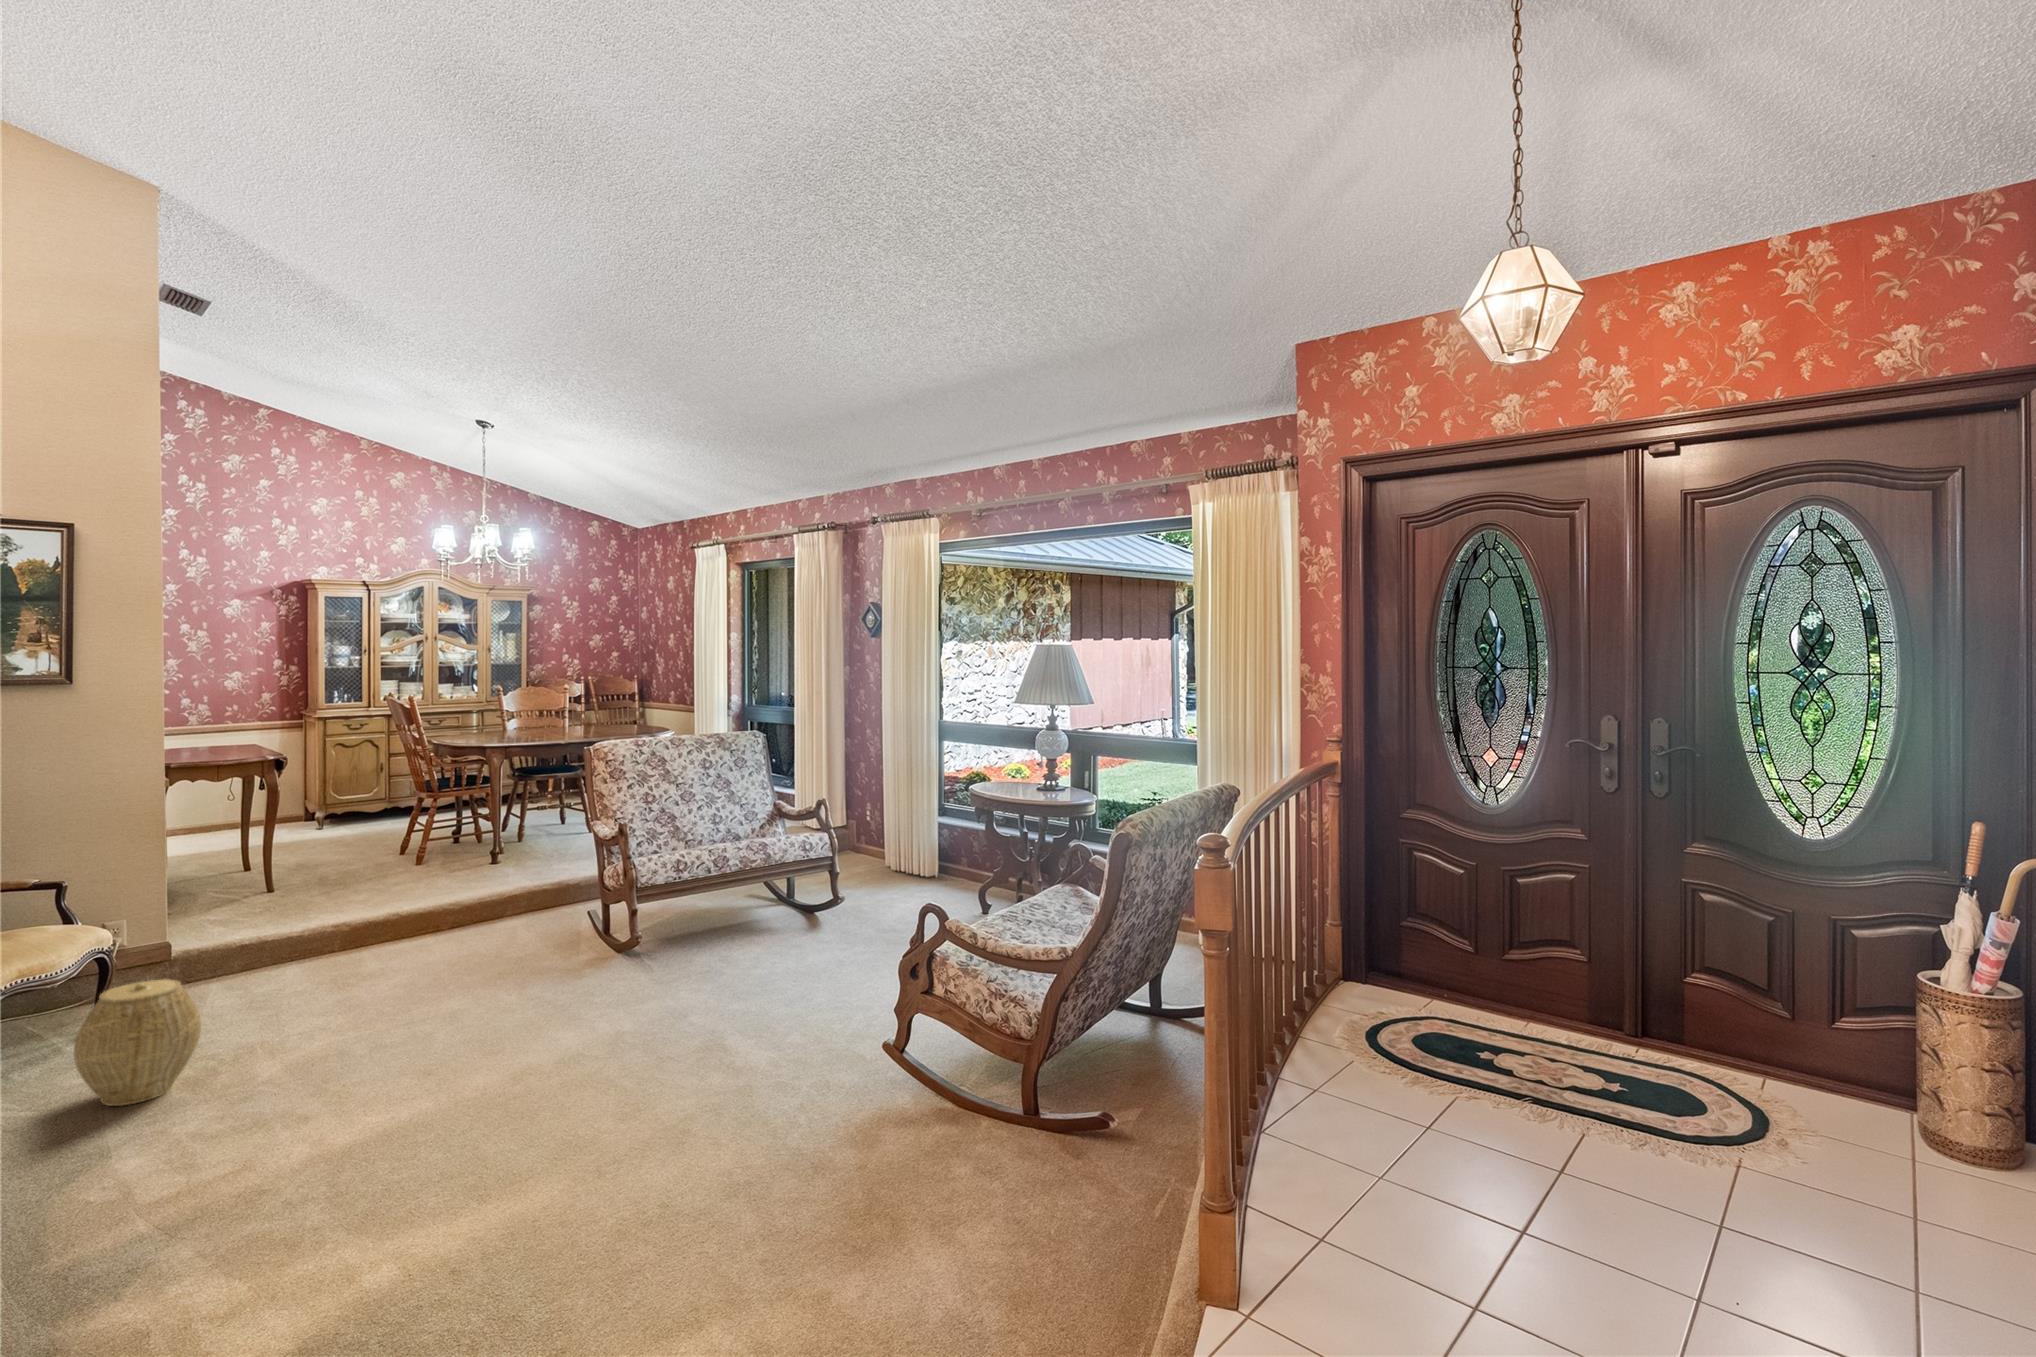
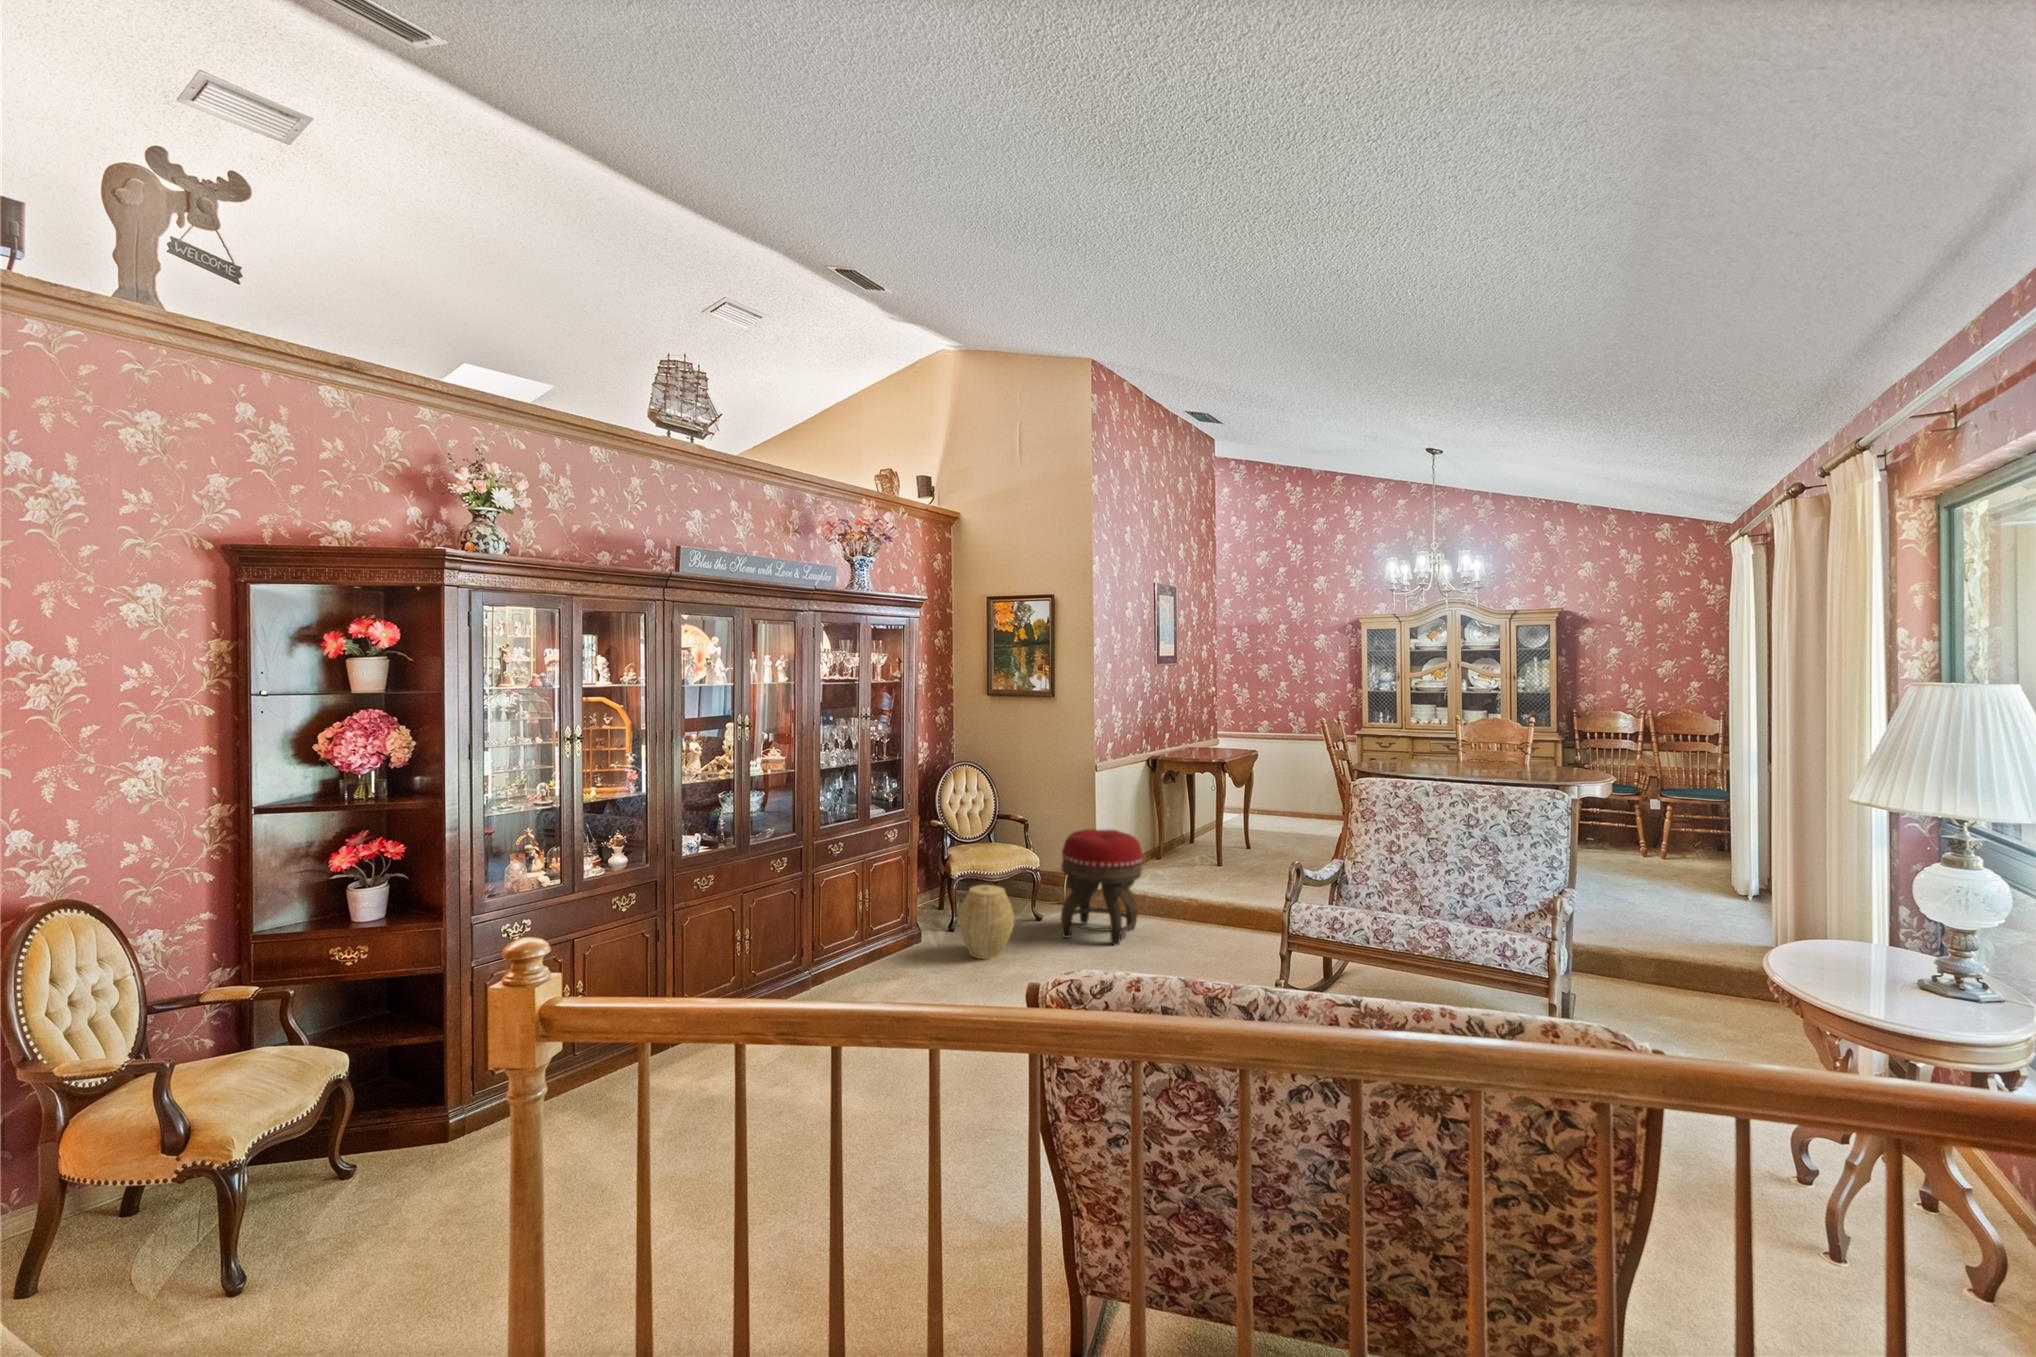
footstool: none [190,859,339,1027] -> present [1061,829,1143,945]

